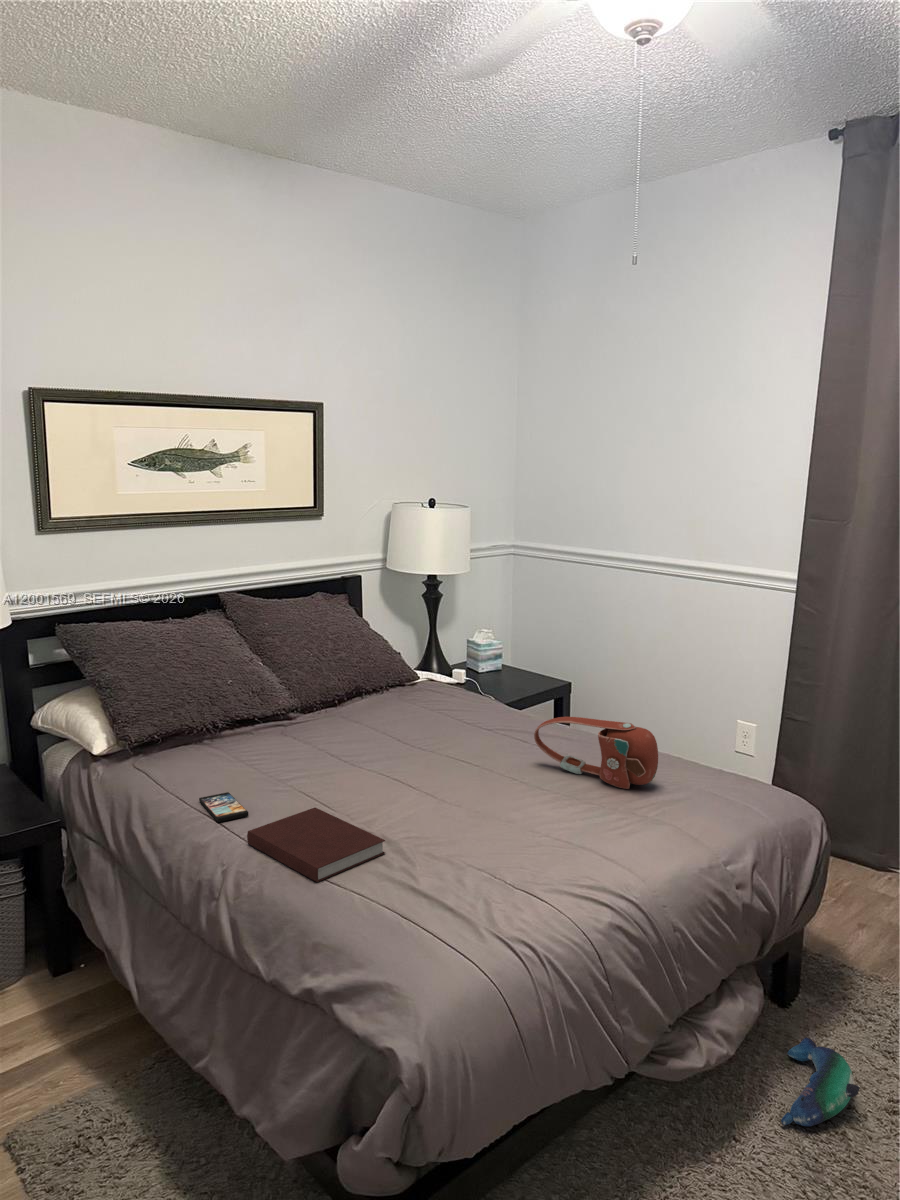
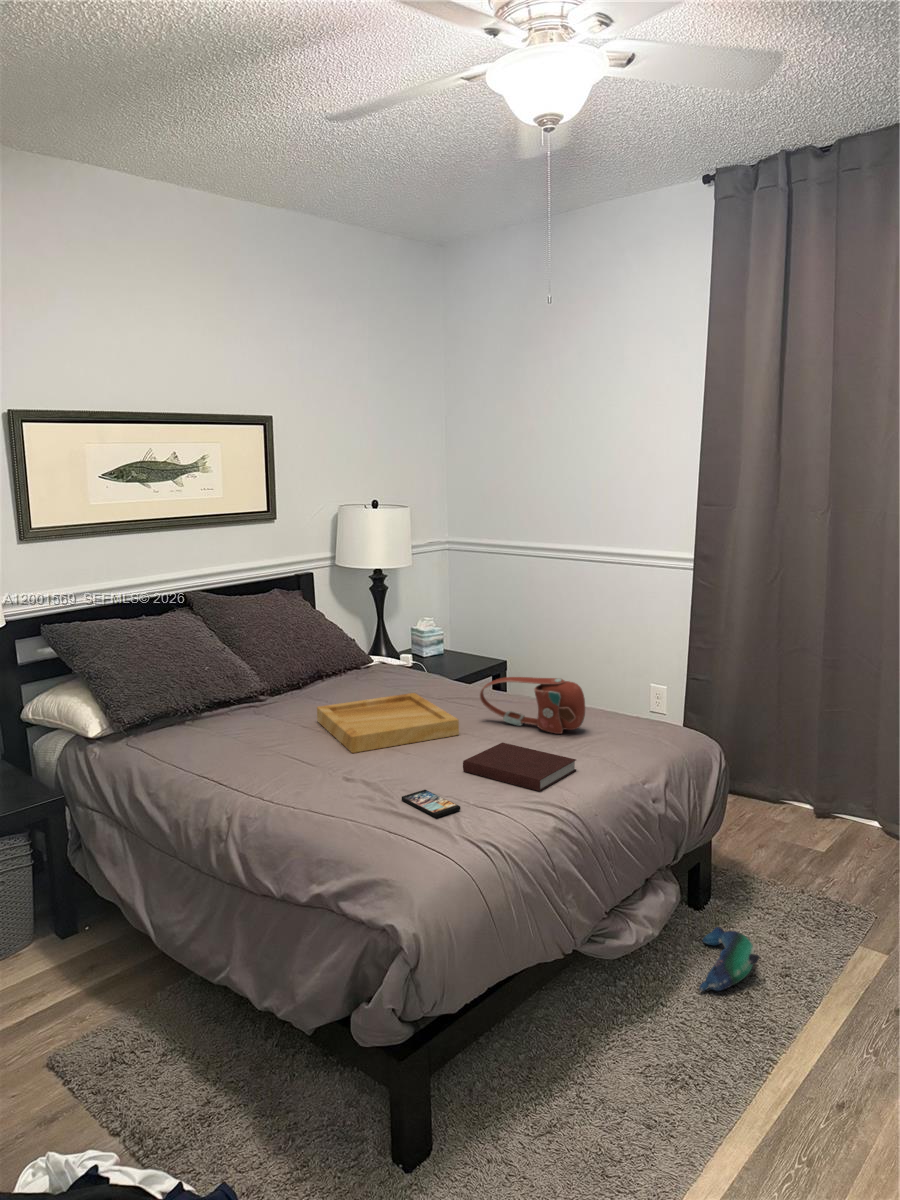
tray: none [347,725,507,798] -> present [317,693,459,753]
smartphone: present [199,792,249,822] -> present [402,790,461,818]
notebook: present [247,808,385,882] -> present [463,743,576,791]

